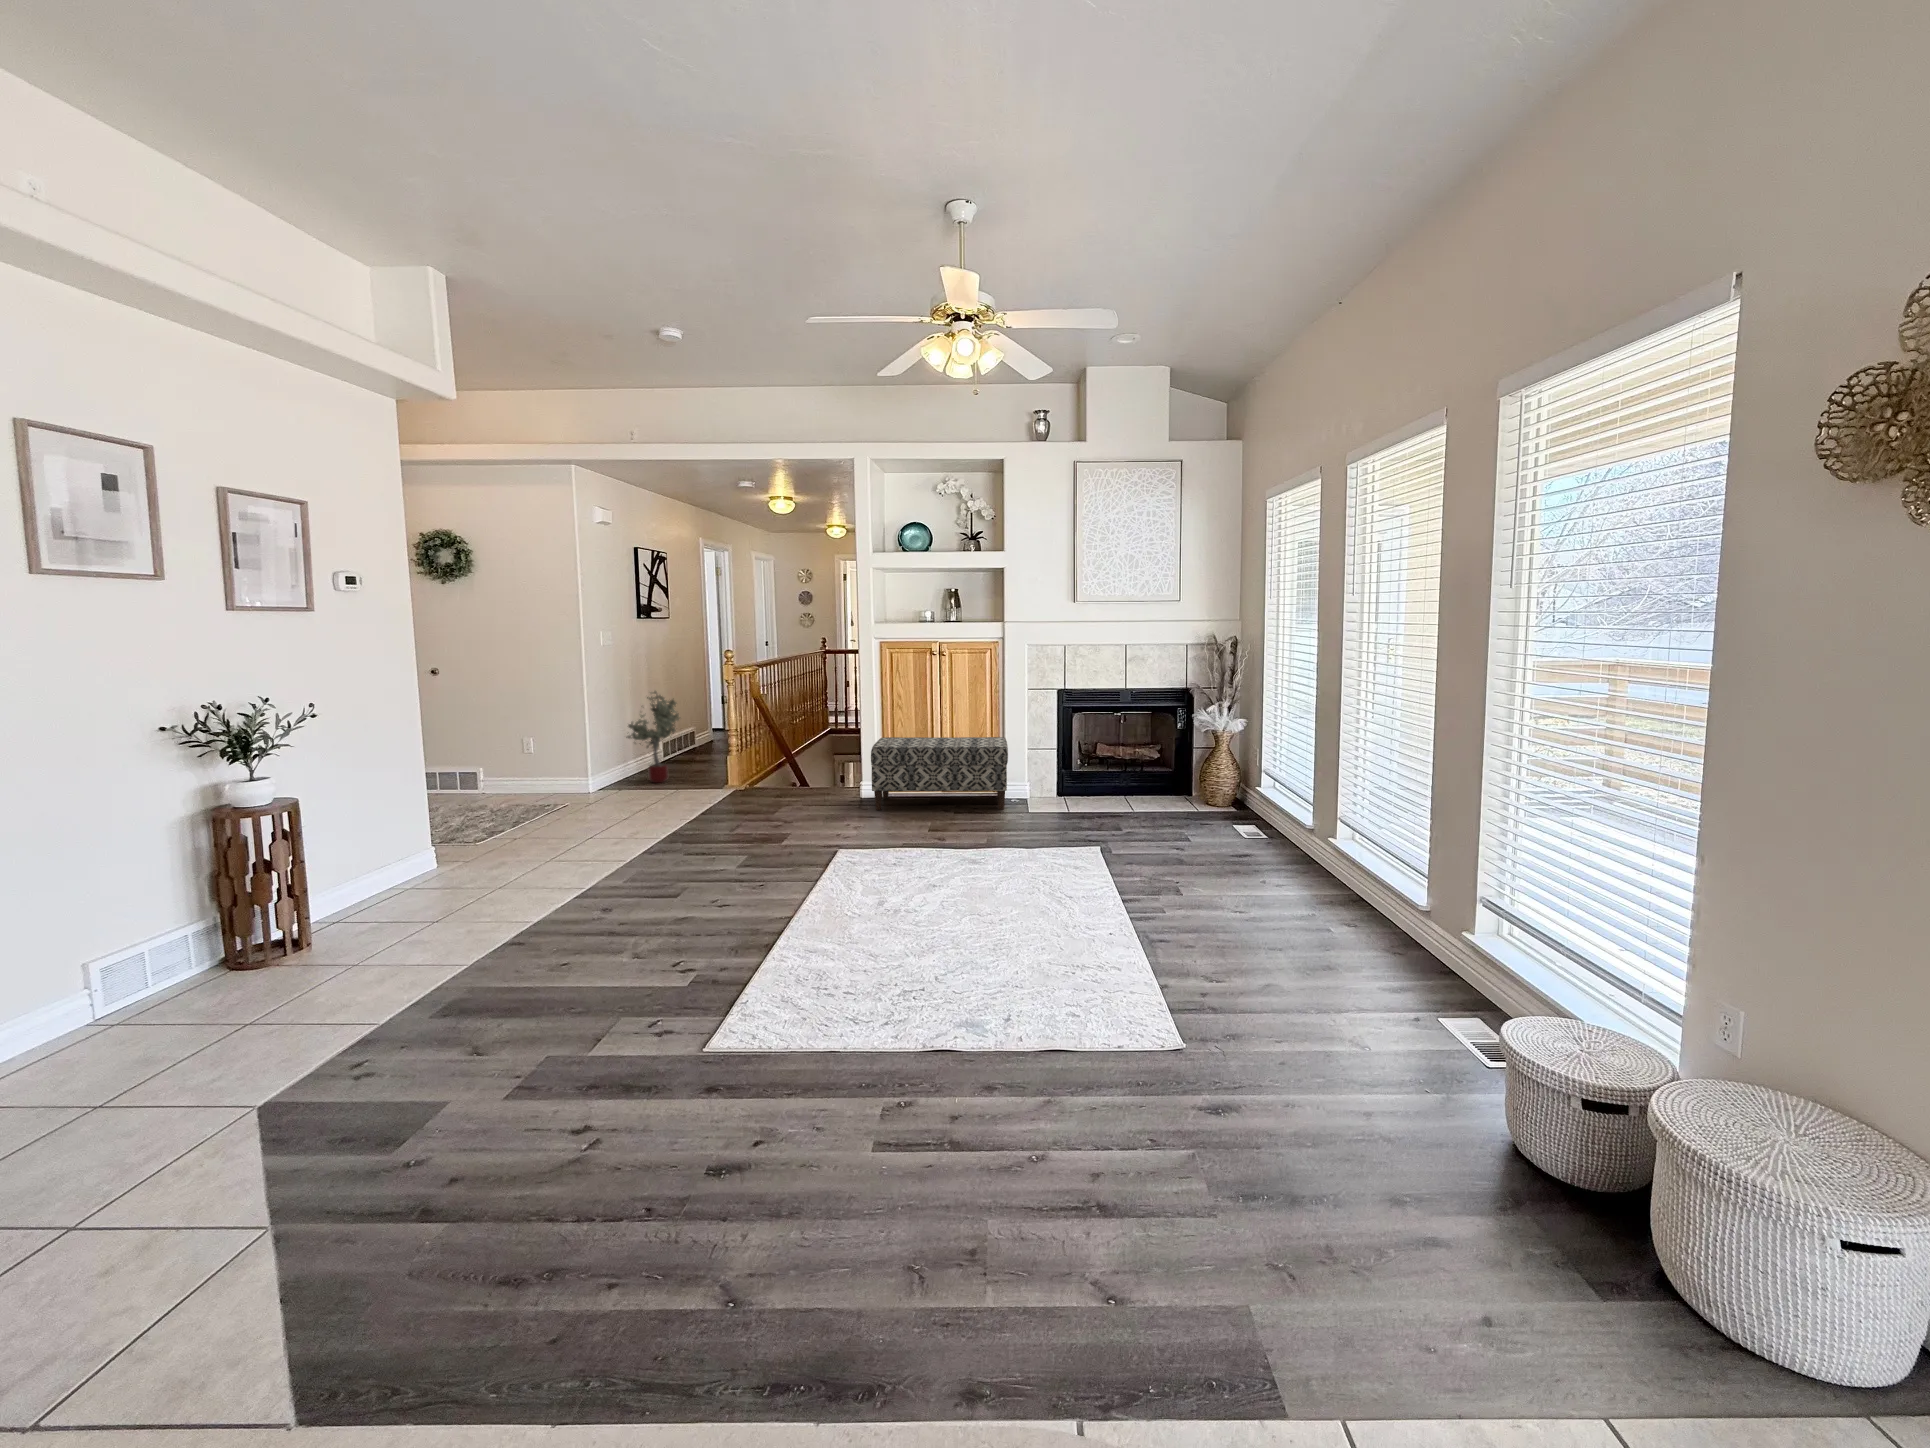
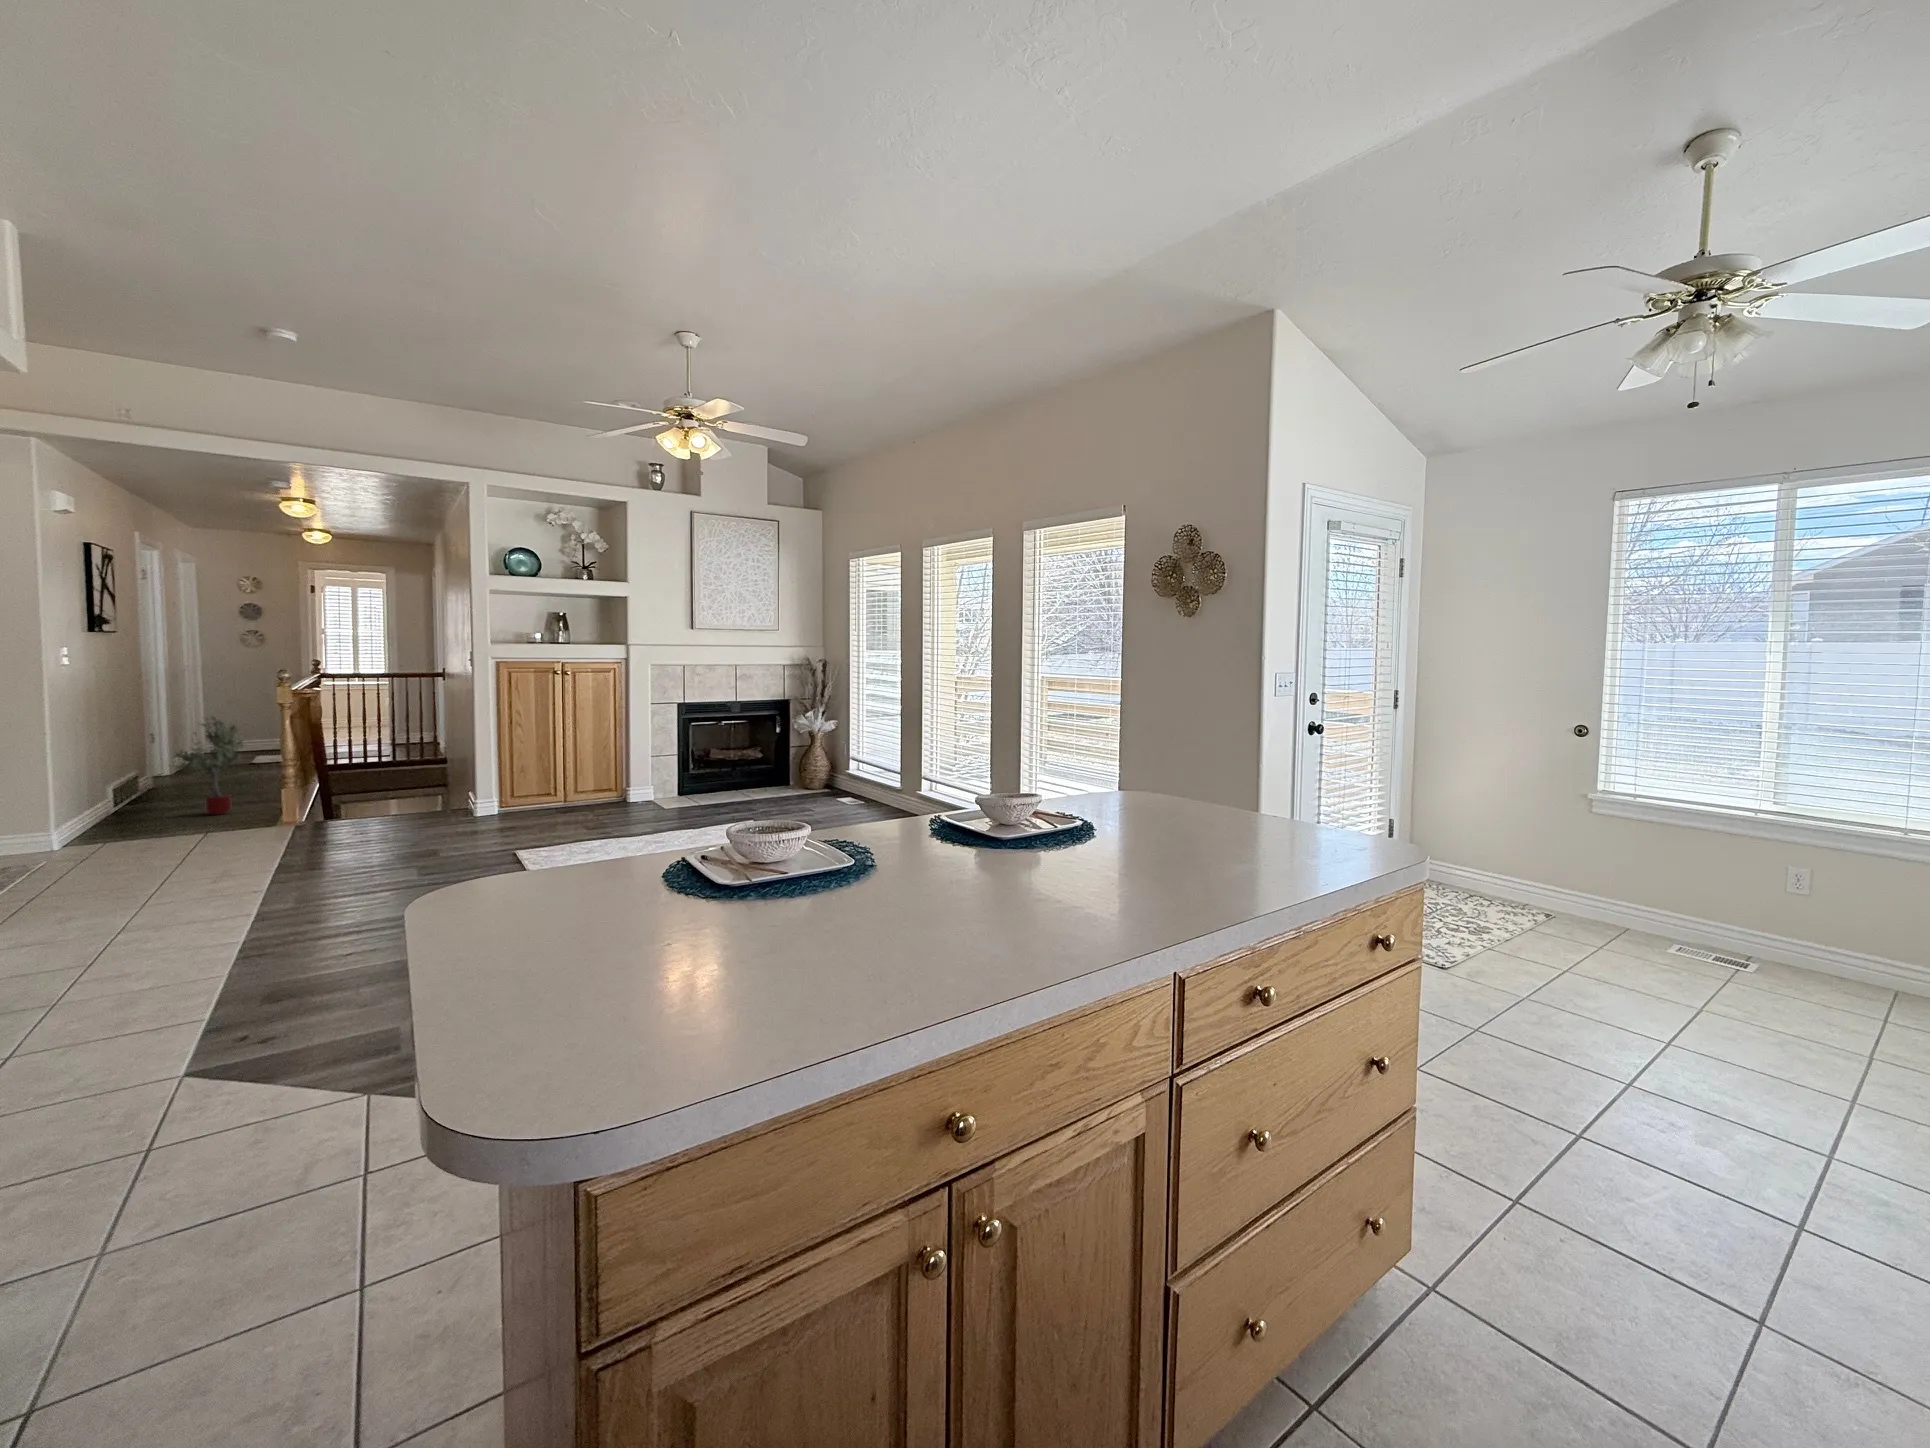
bench: present [871,737,1008,810] -> none [491,747,629,818]

